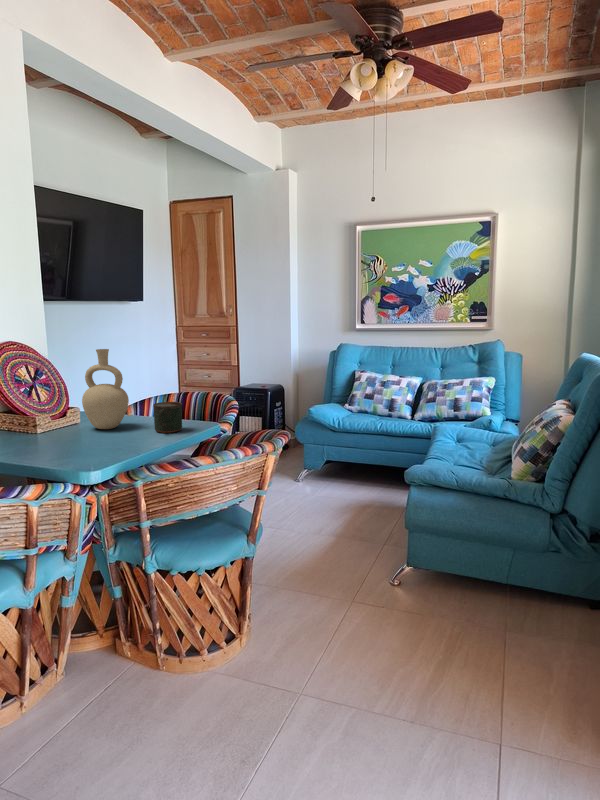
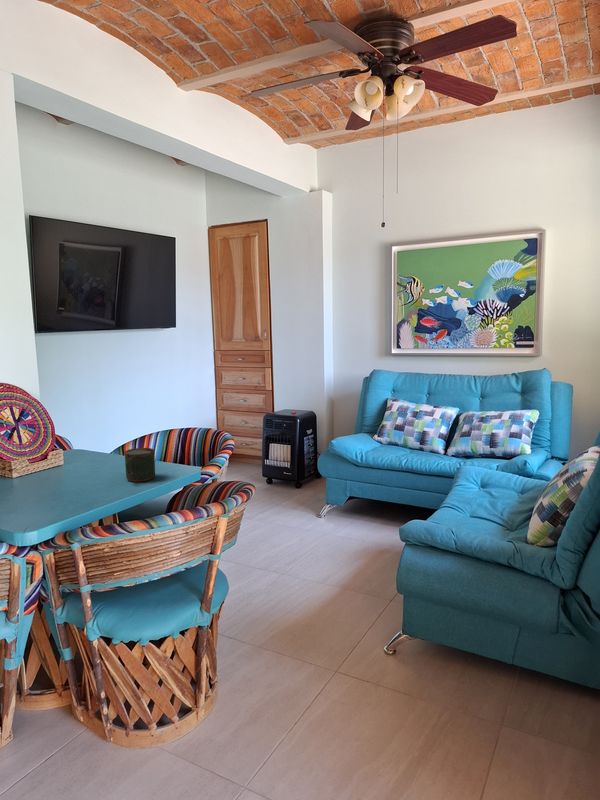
vase: present [82,349,129,429] -> none [57,393,105,475]

